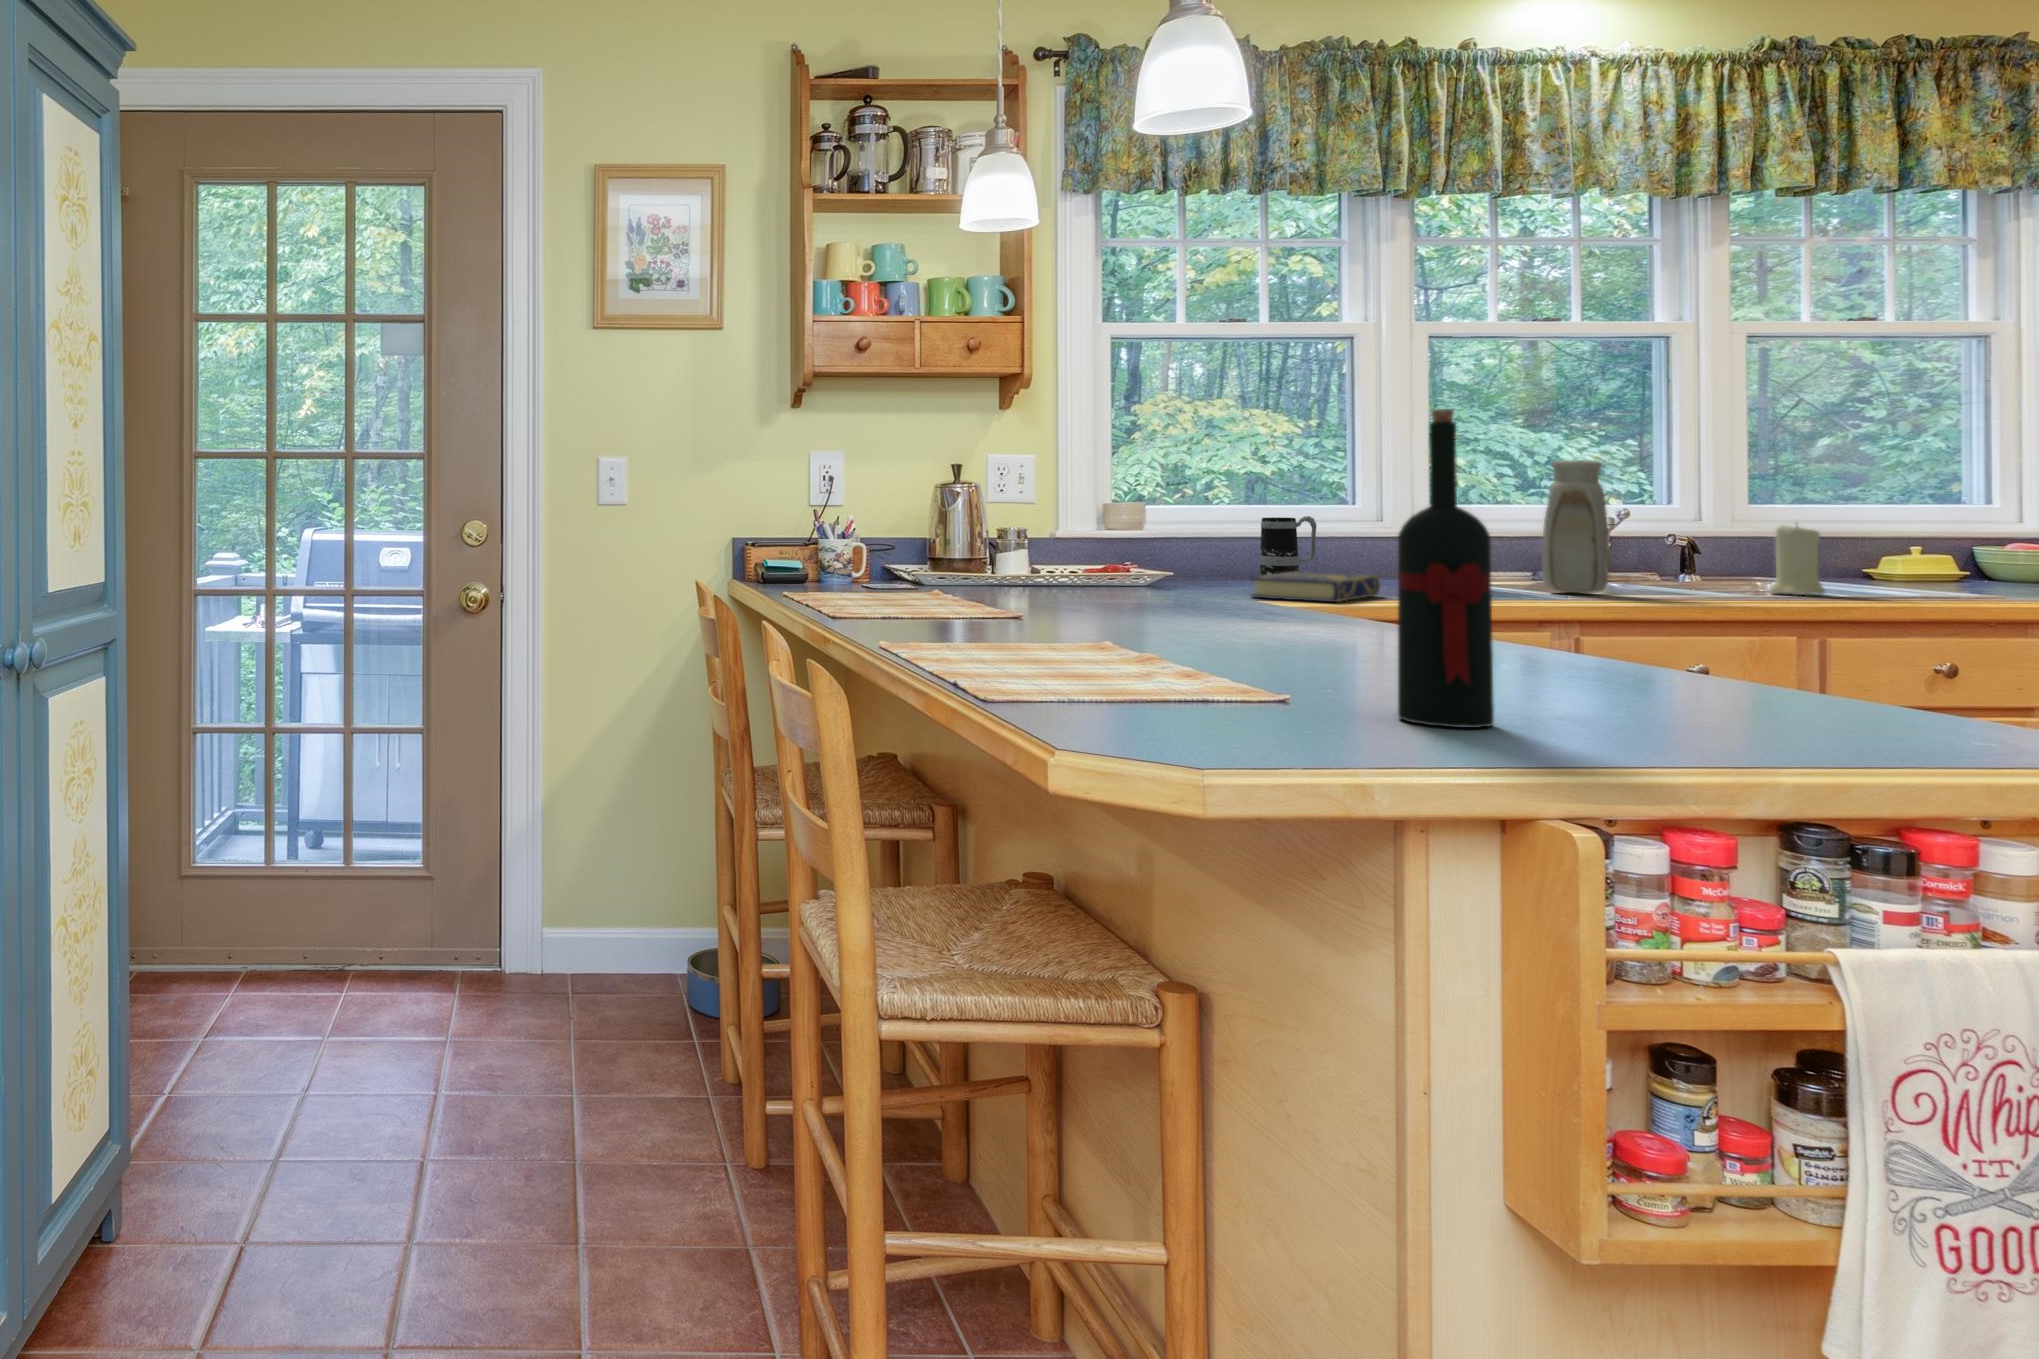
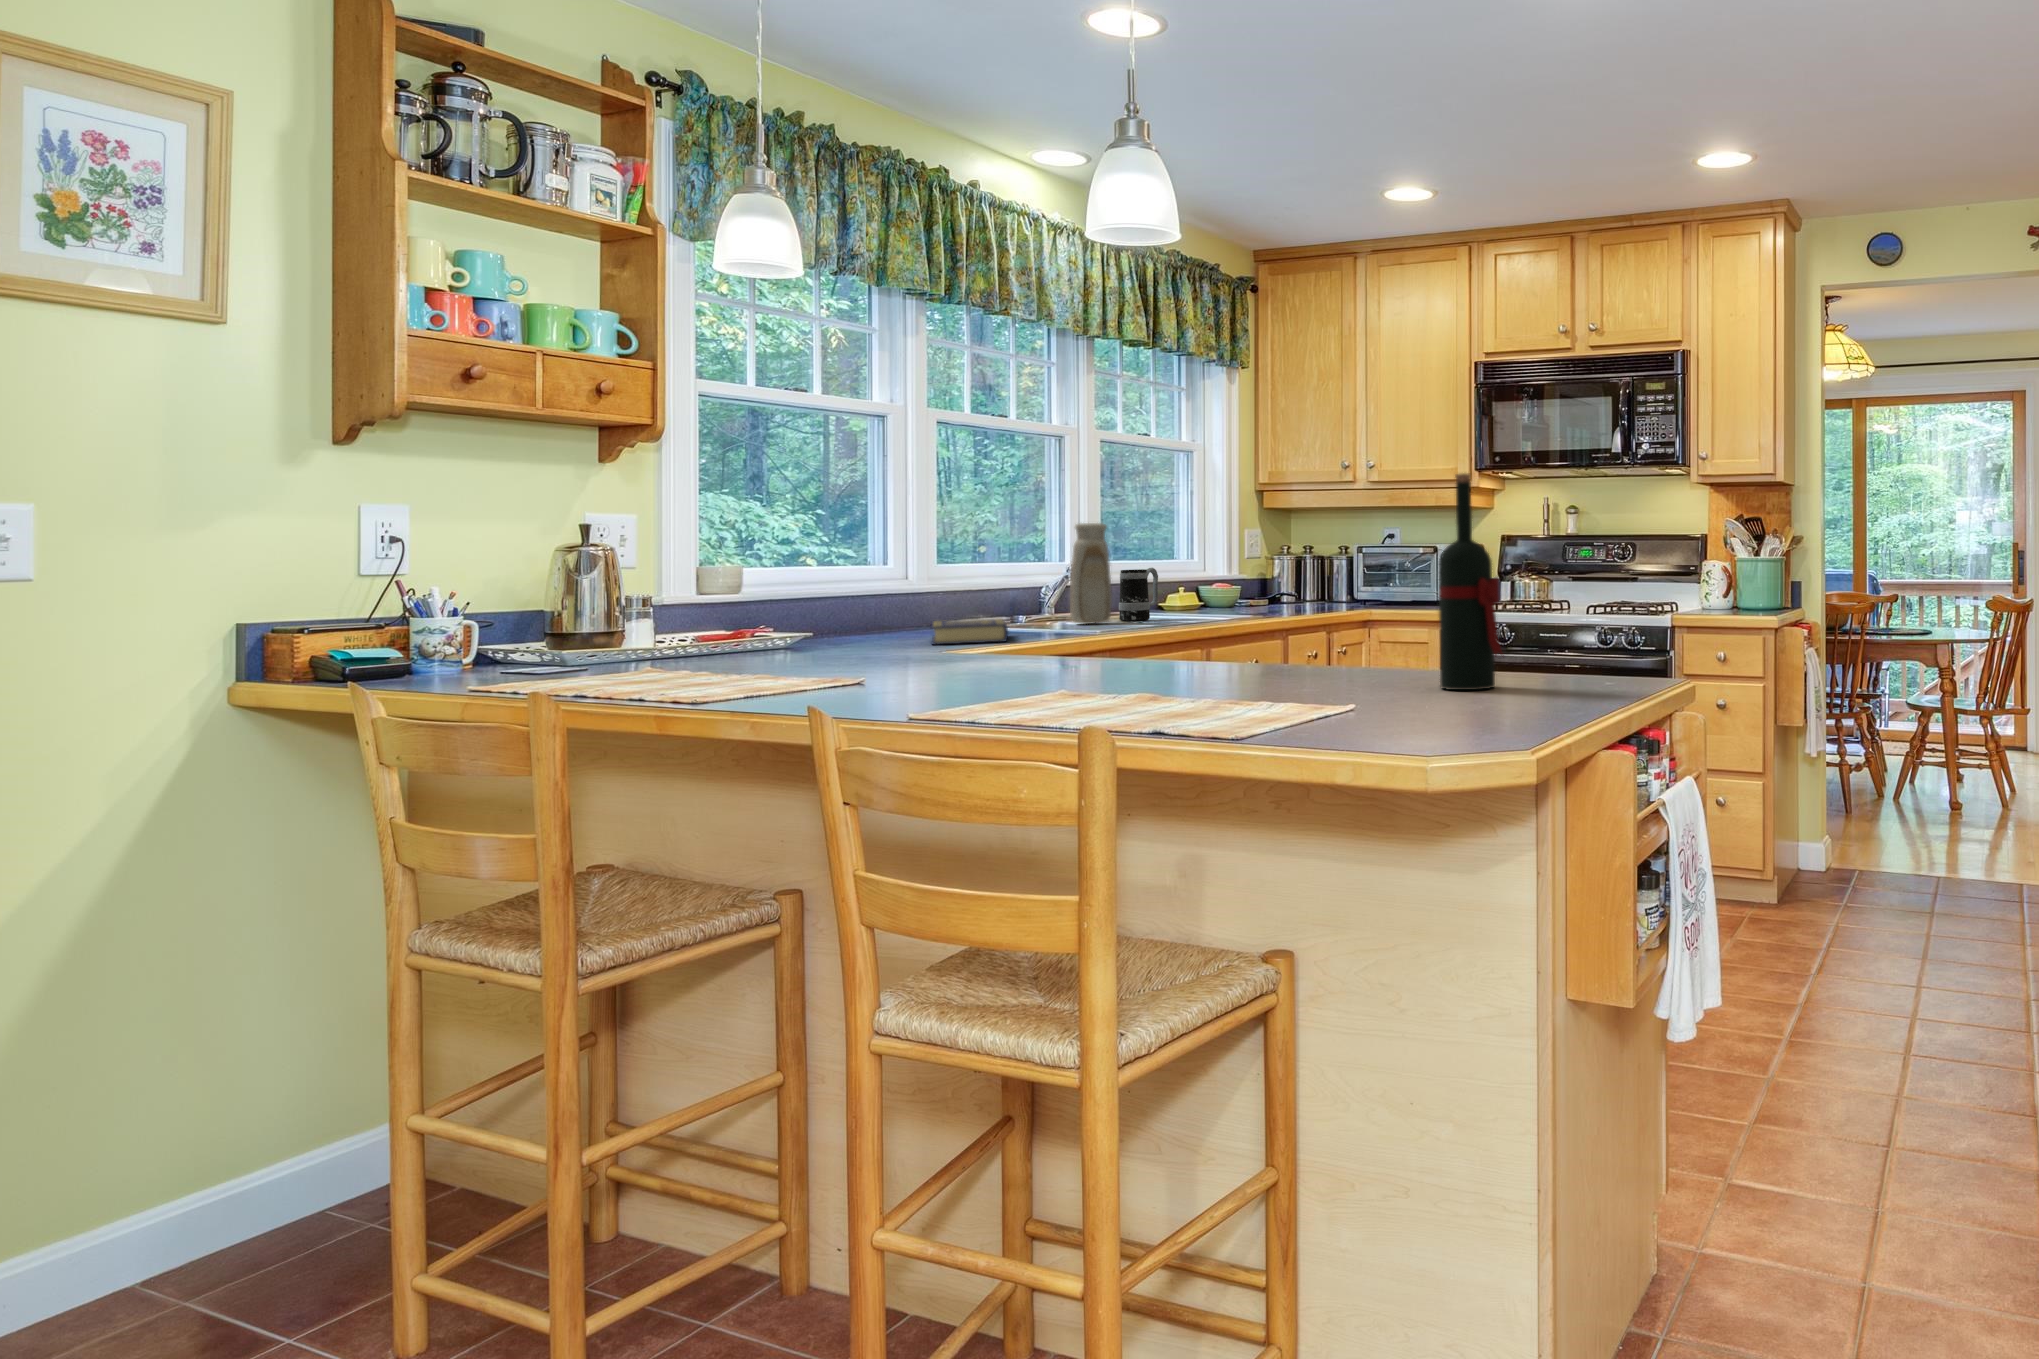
mug: present [1259,516,1317,576] -> present [1119,568,1158,621]
candle: present [1769,526,1825,595] -> none [1168,566,1197,615]

